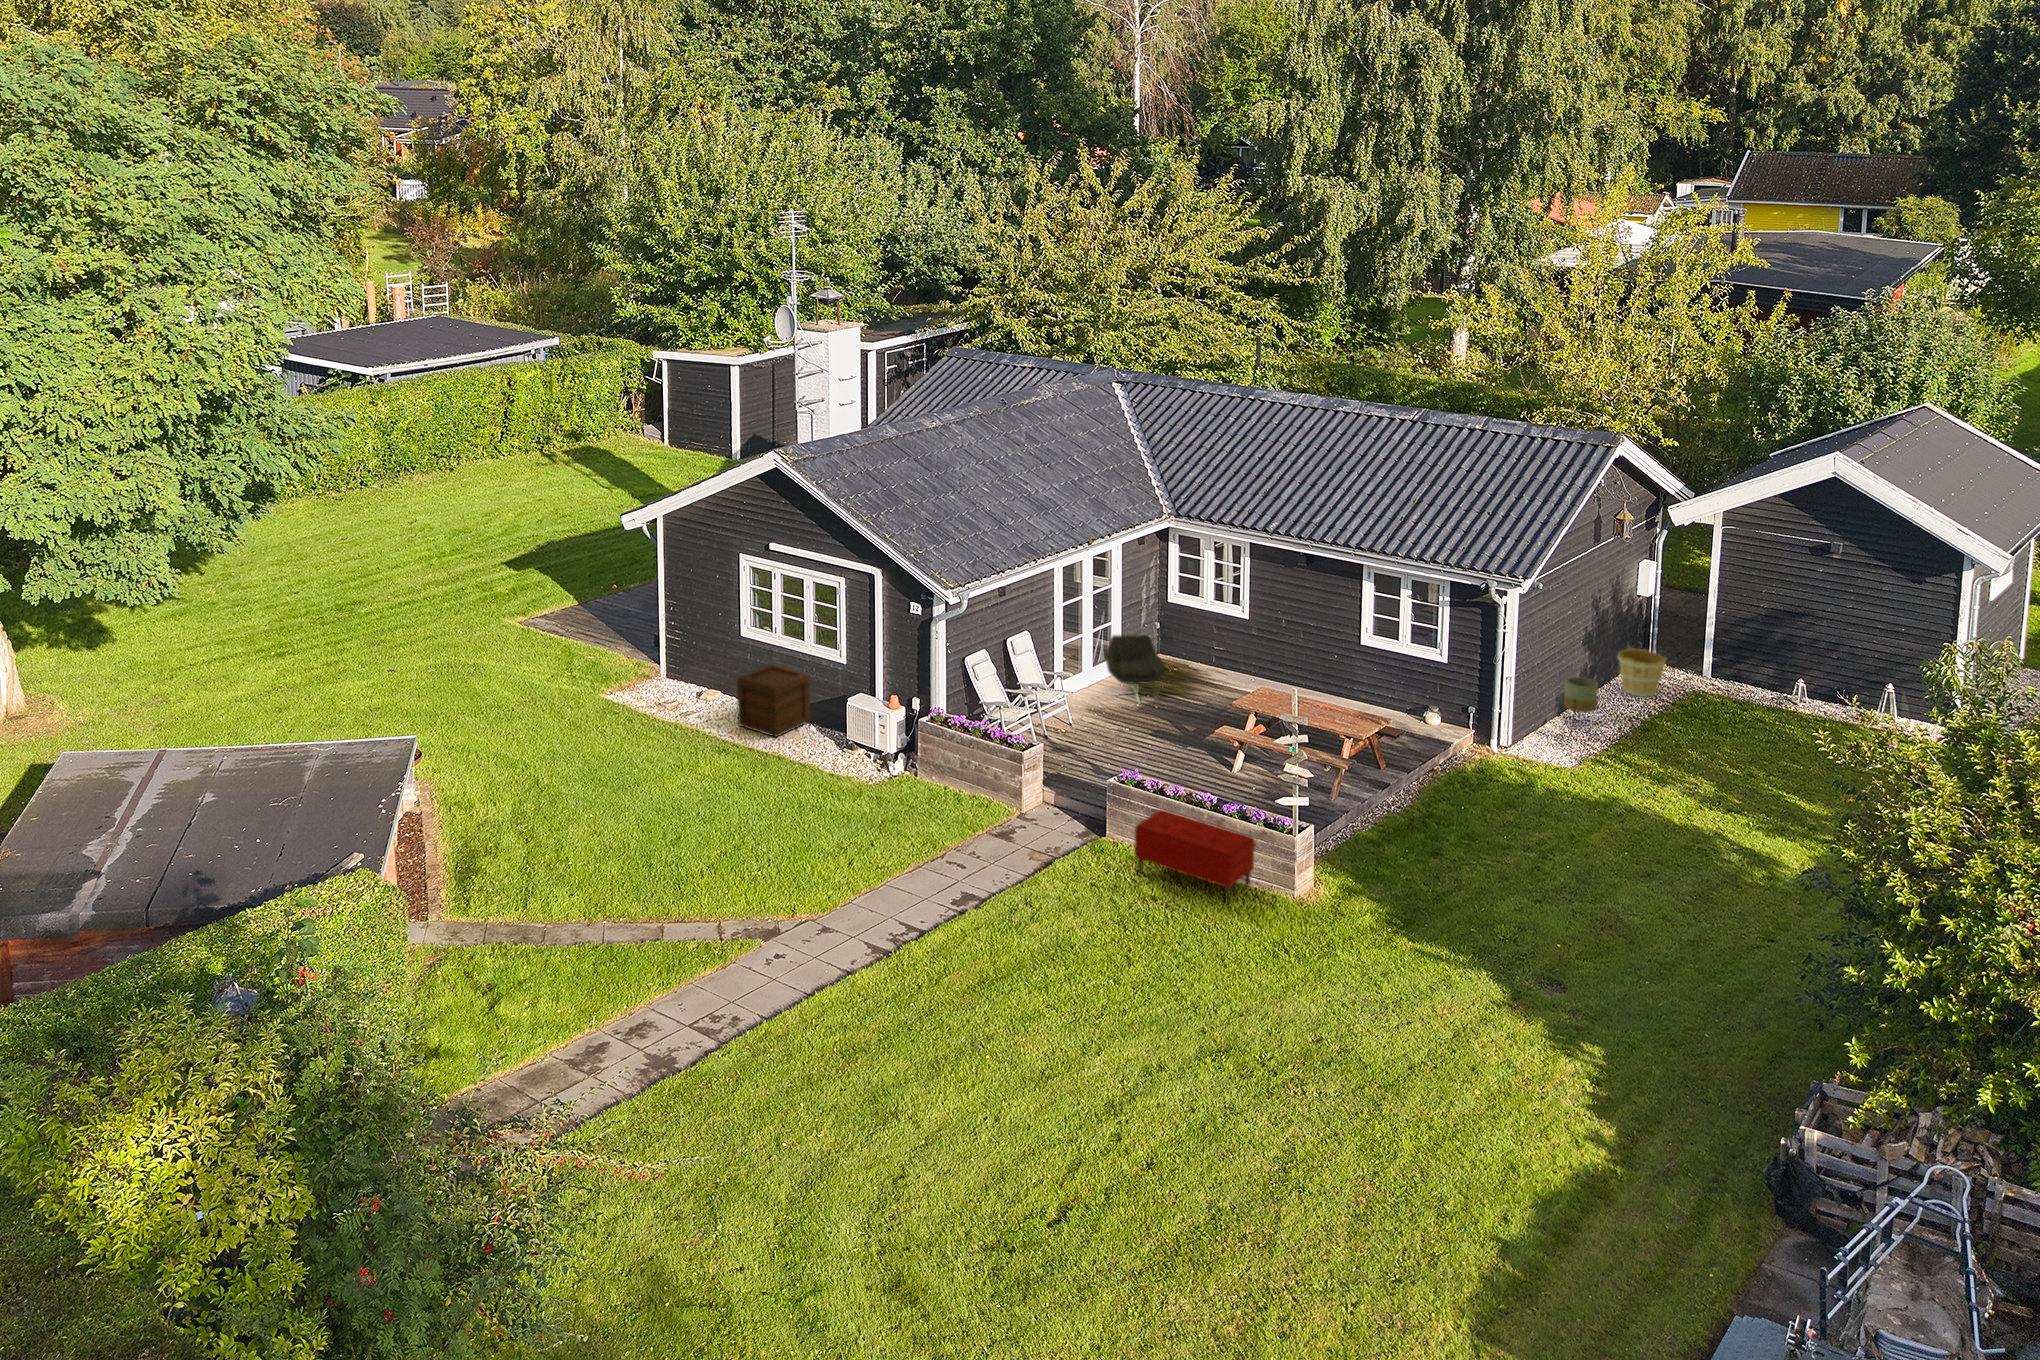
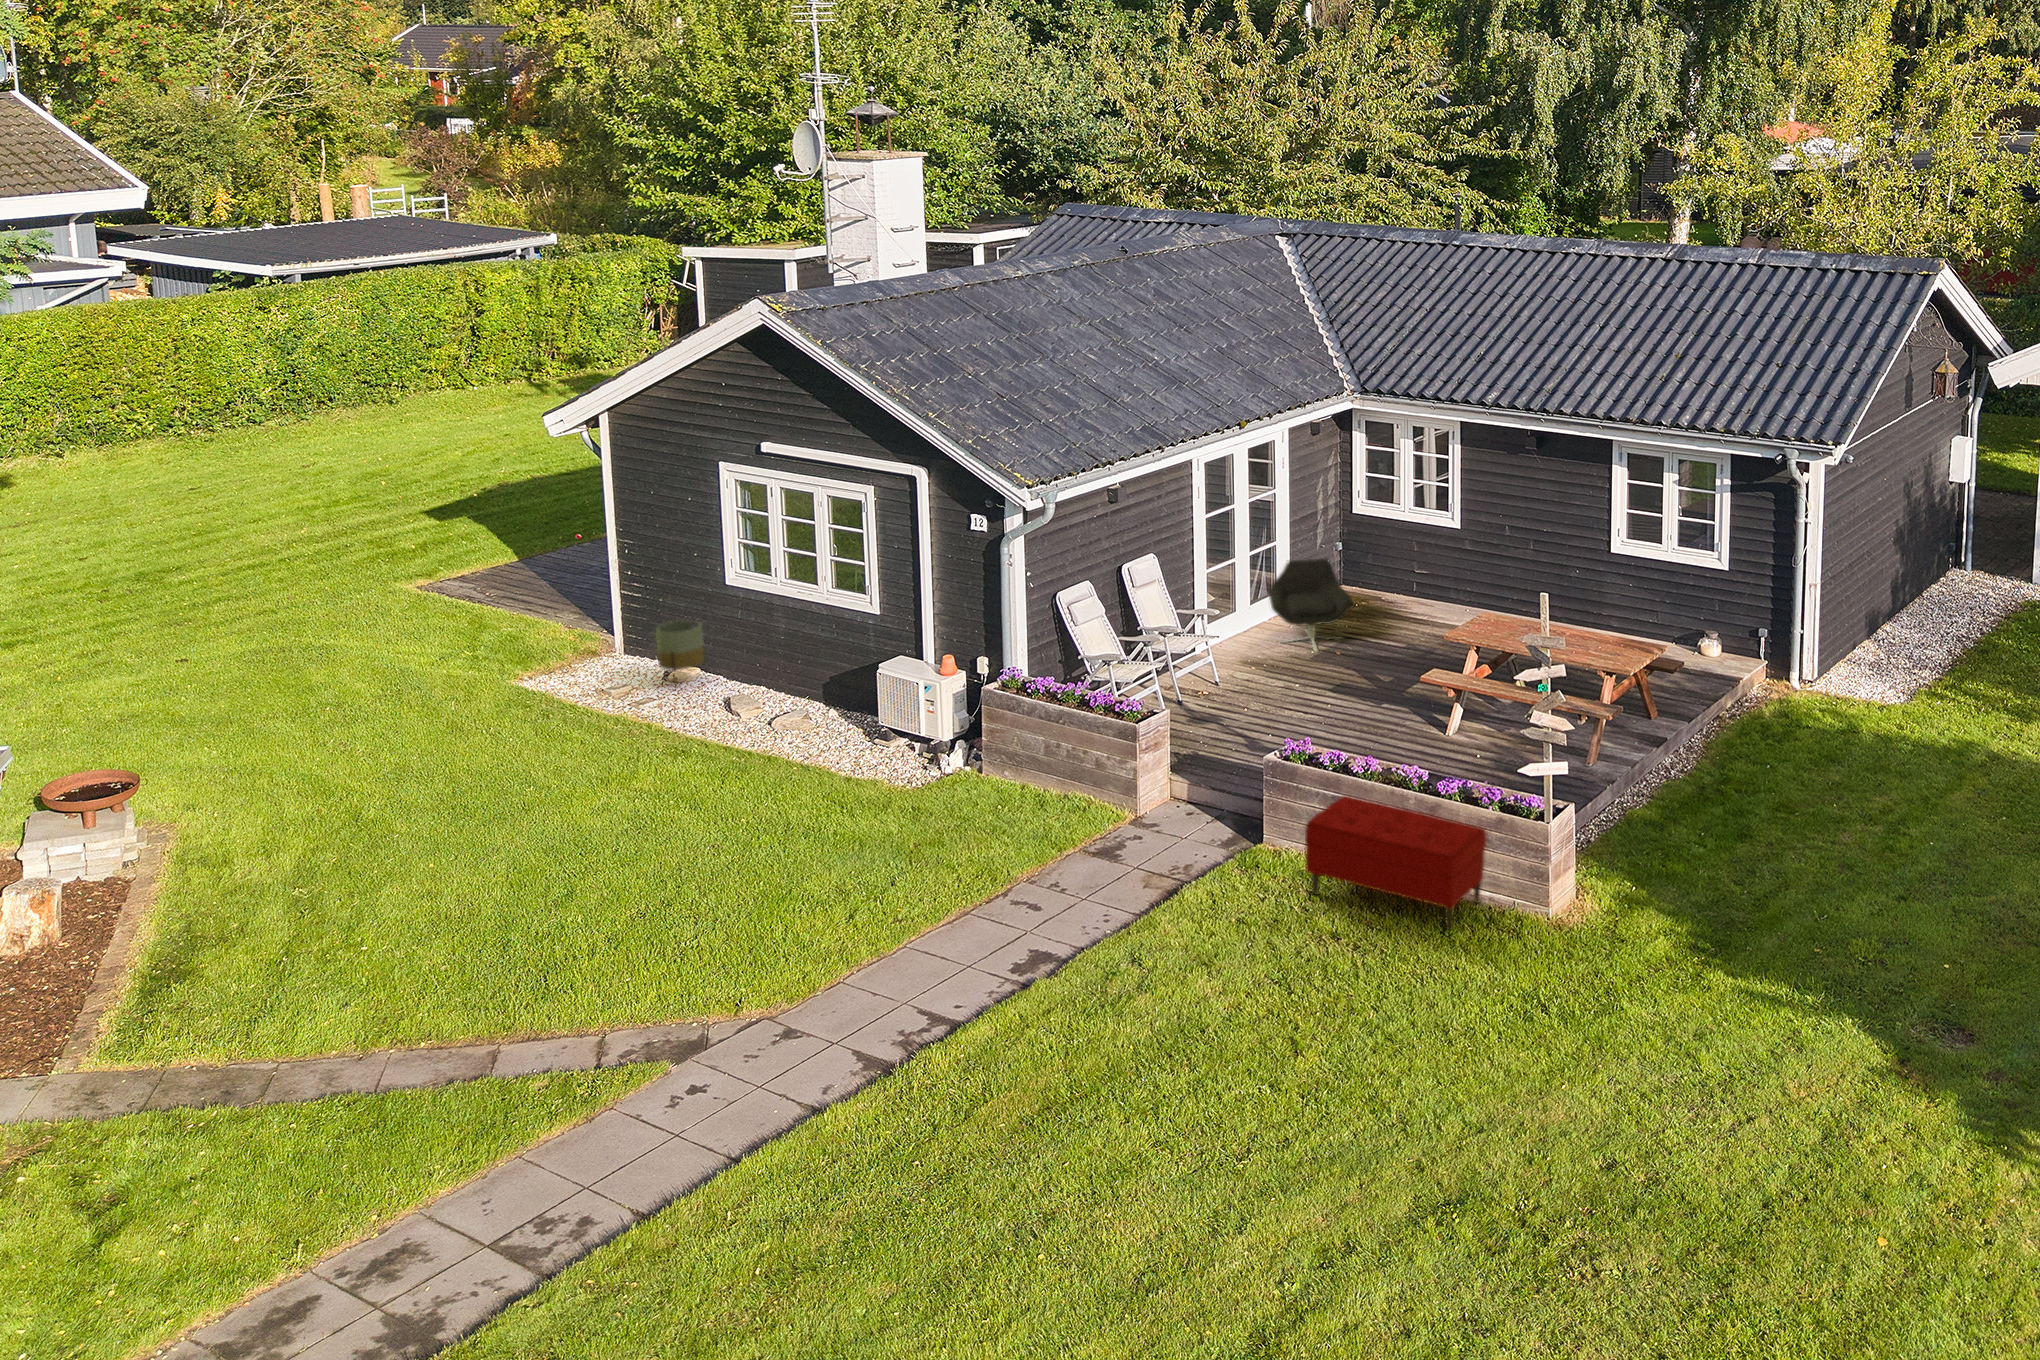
wooden bucket: present [1618,648,1666,697] -> none [1928,546,1988,607]
wooden crate: present [737,664,810,737] -> none [710,622,830,730]
planter: present [1564,677,1598,713] -> present [656,620,706,690]

